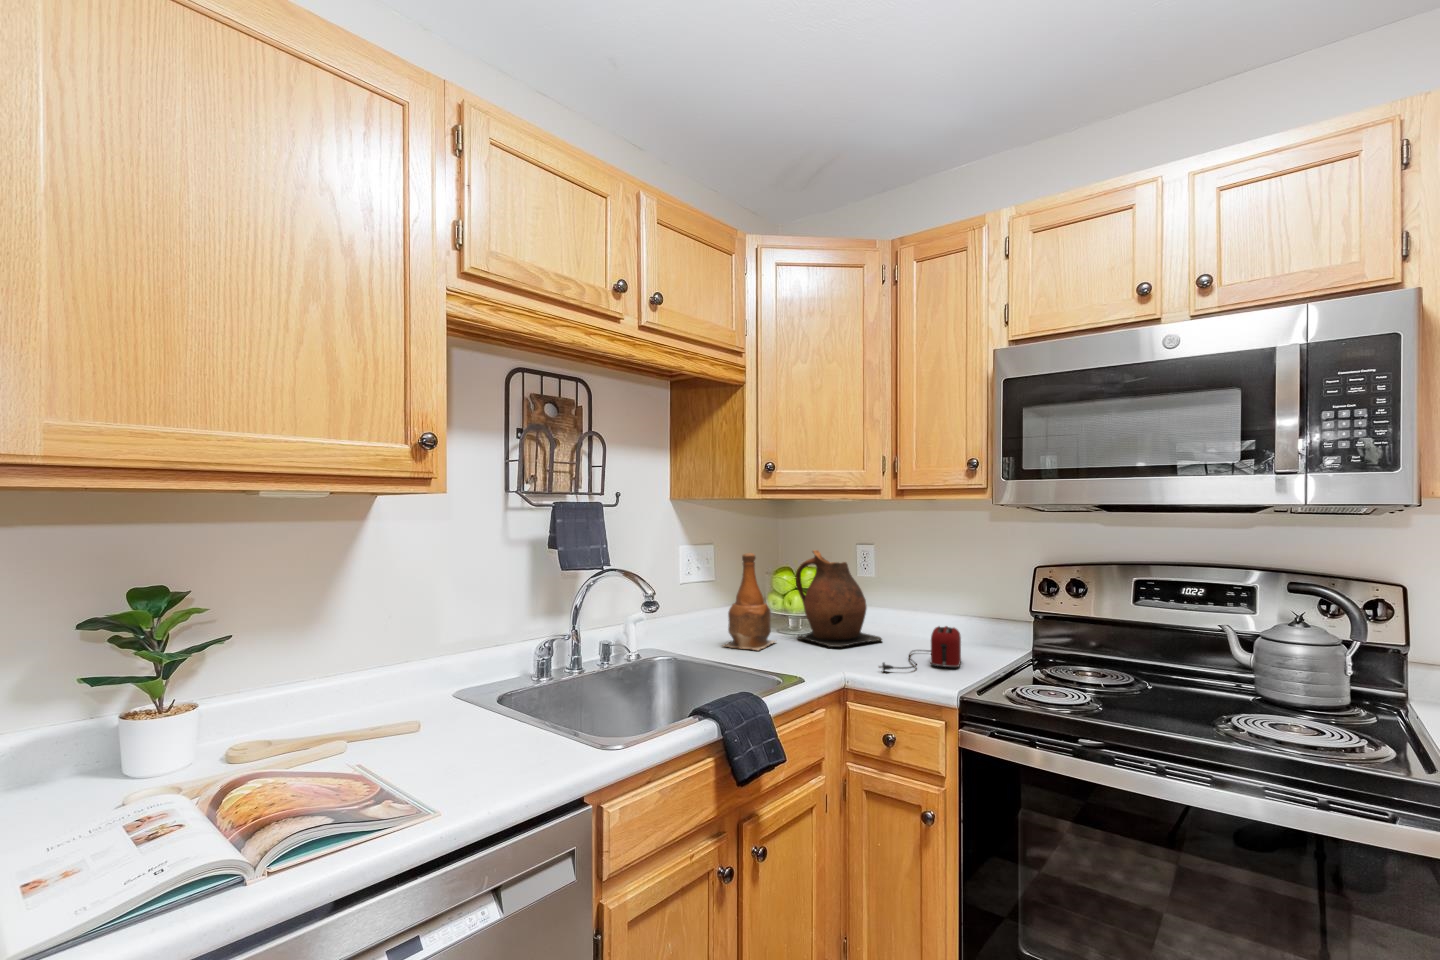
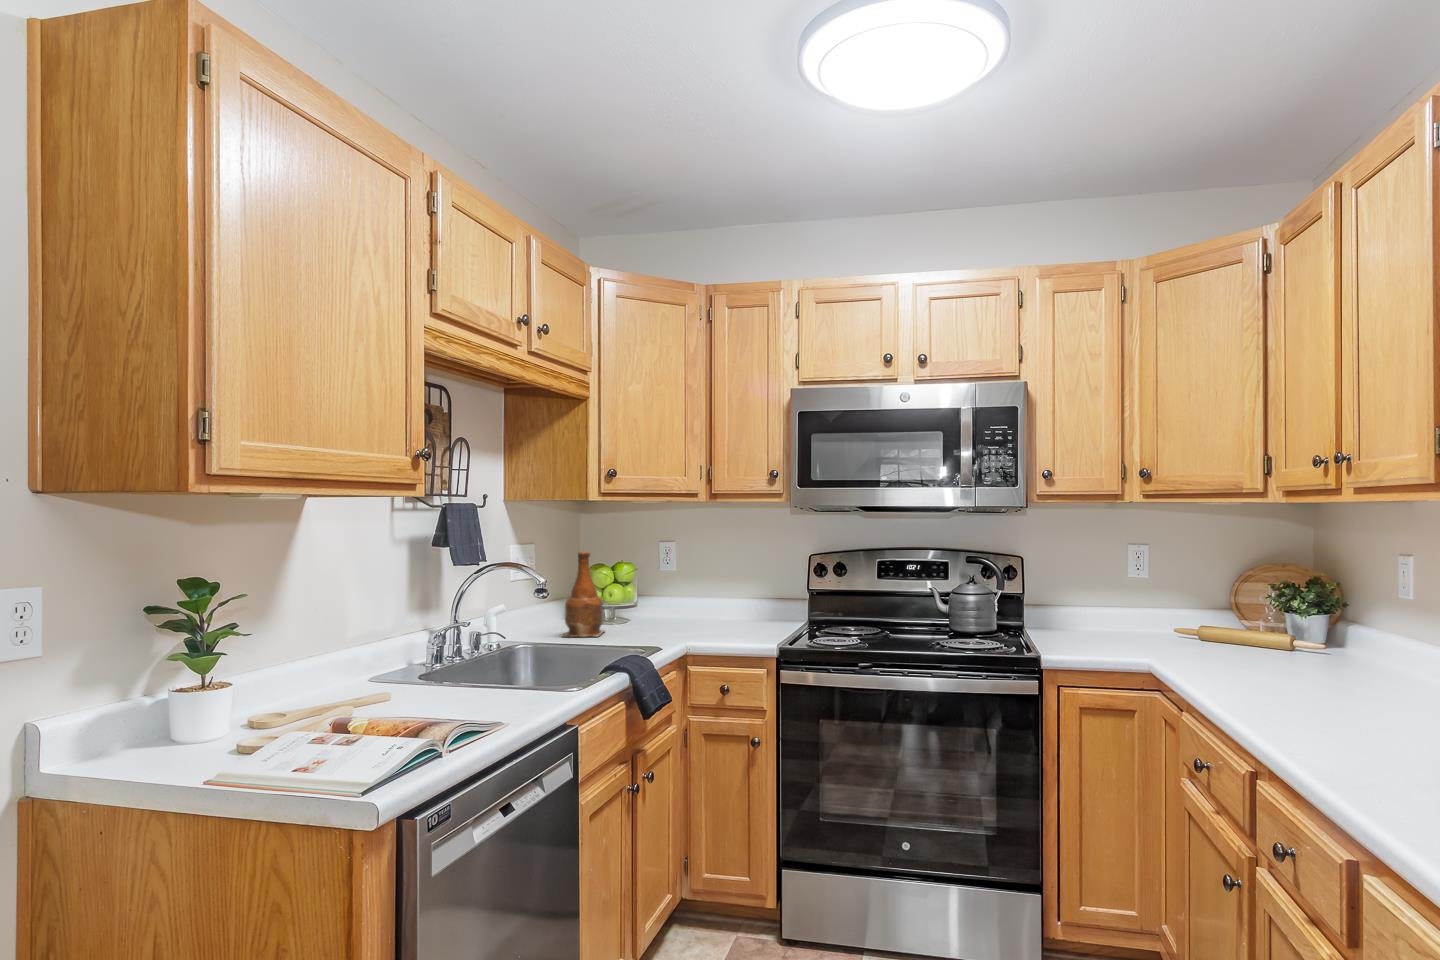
ceramic pitcher: present [796,550,882,647] -> none [617,547,693,631]
toaster: present [879,626,961,671] -> none [709,603,765,640]

